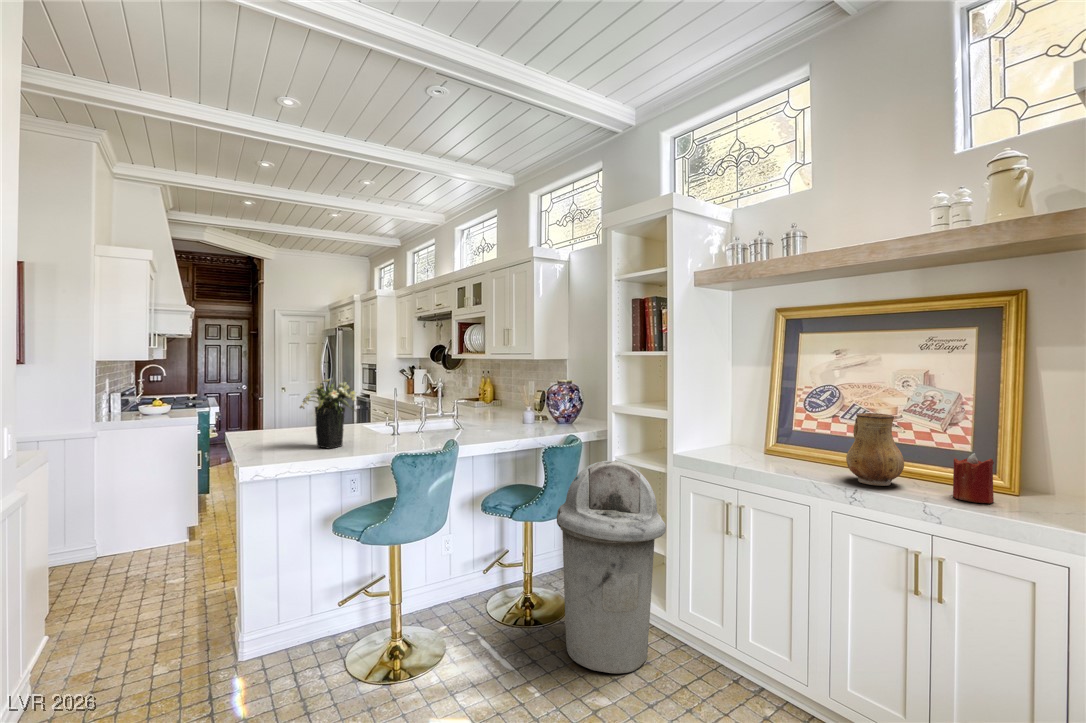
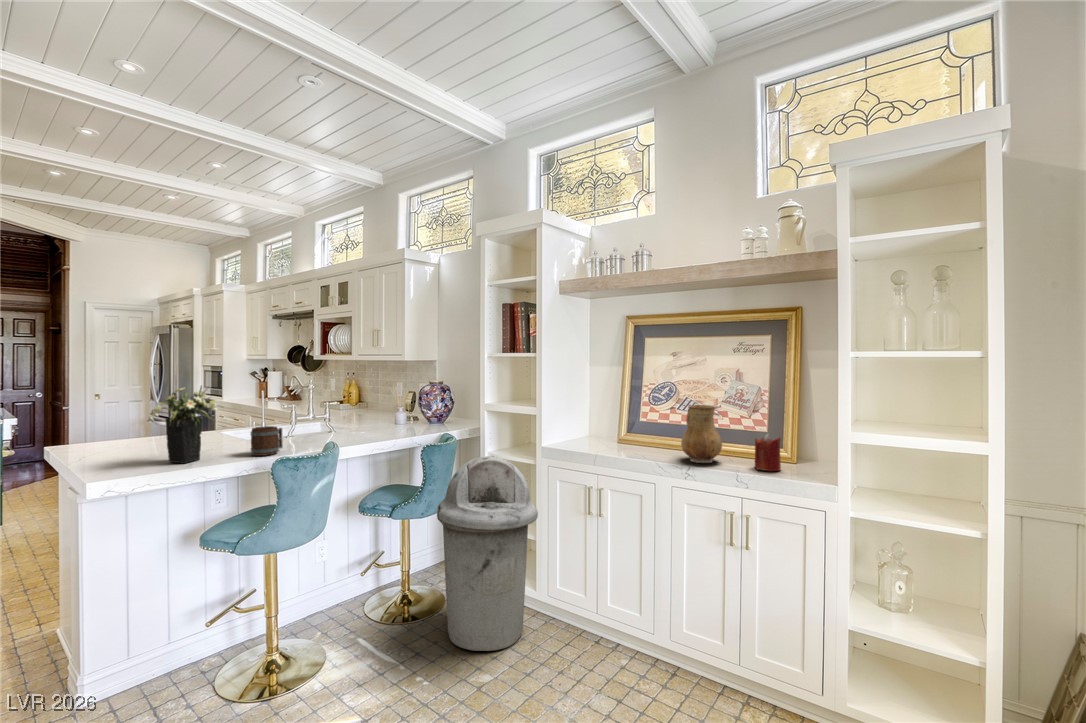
mug: none [385,418,413,446] -> present [250,426,283,456]

